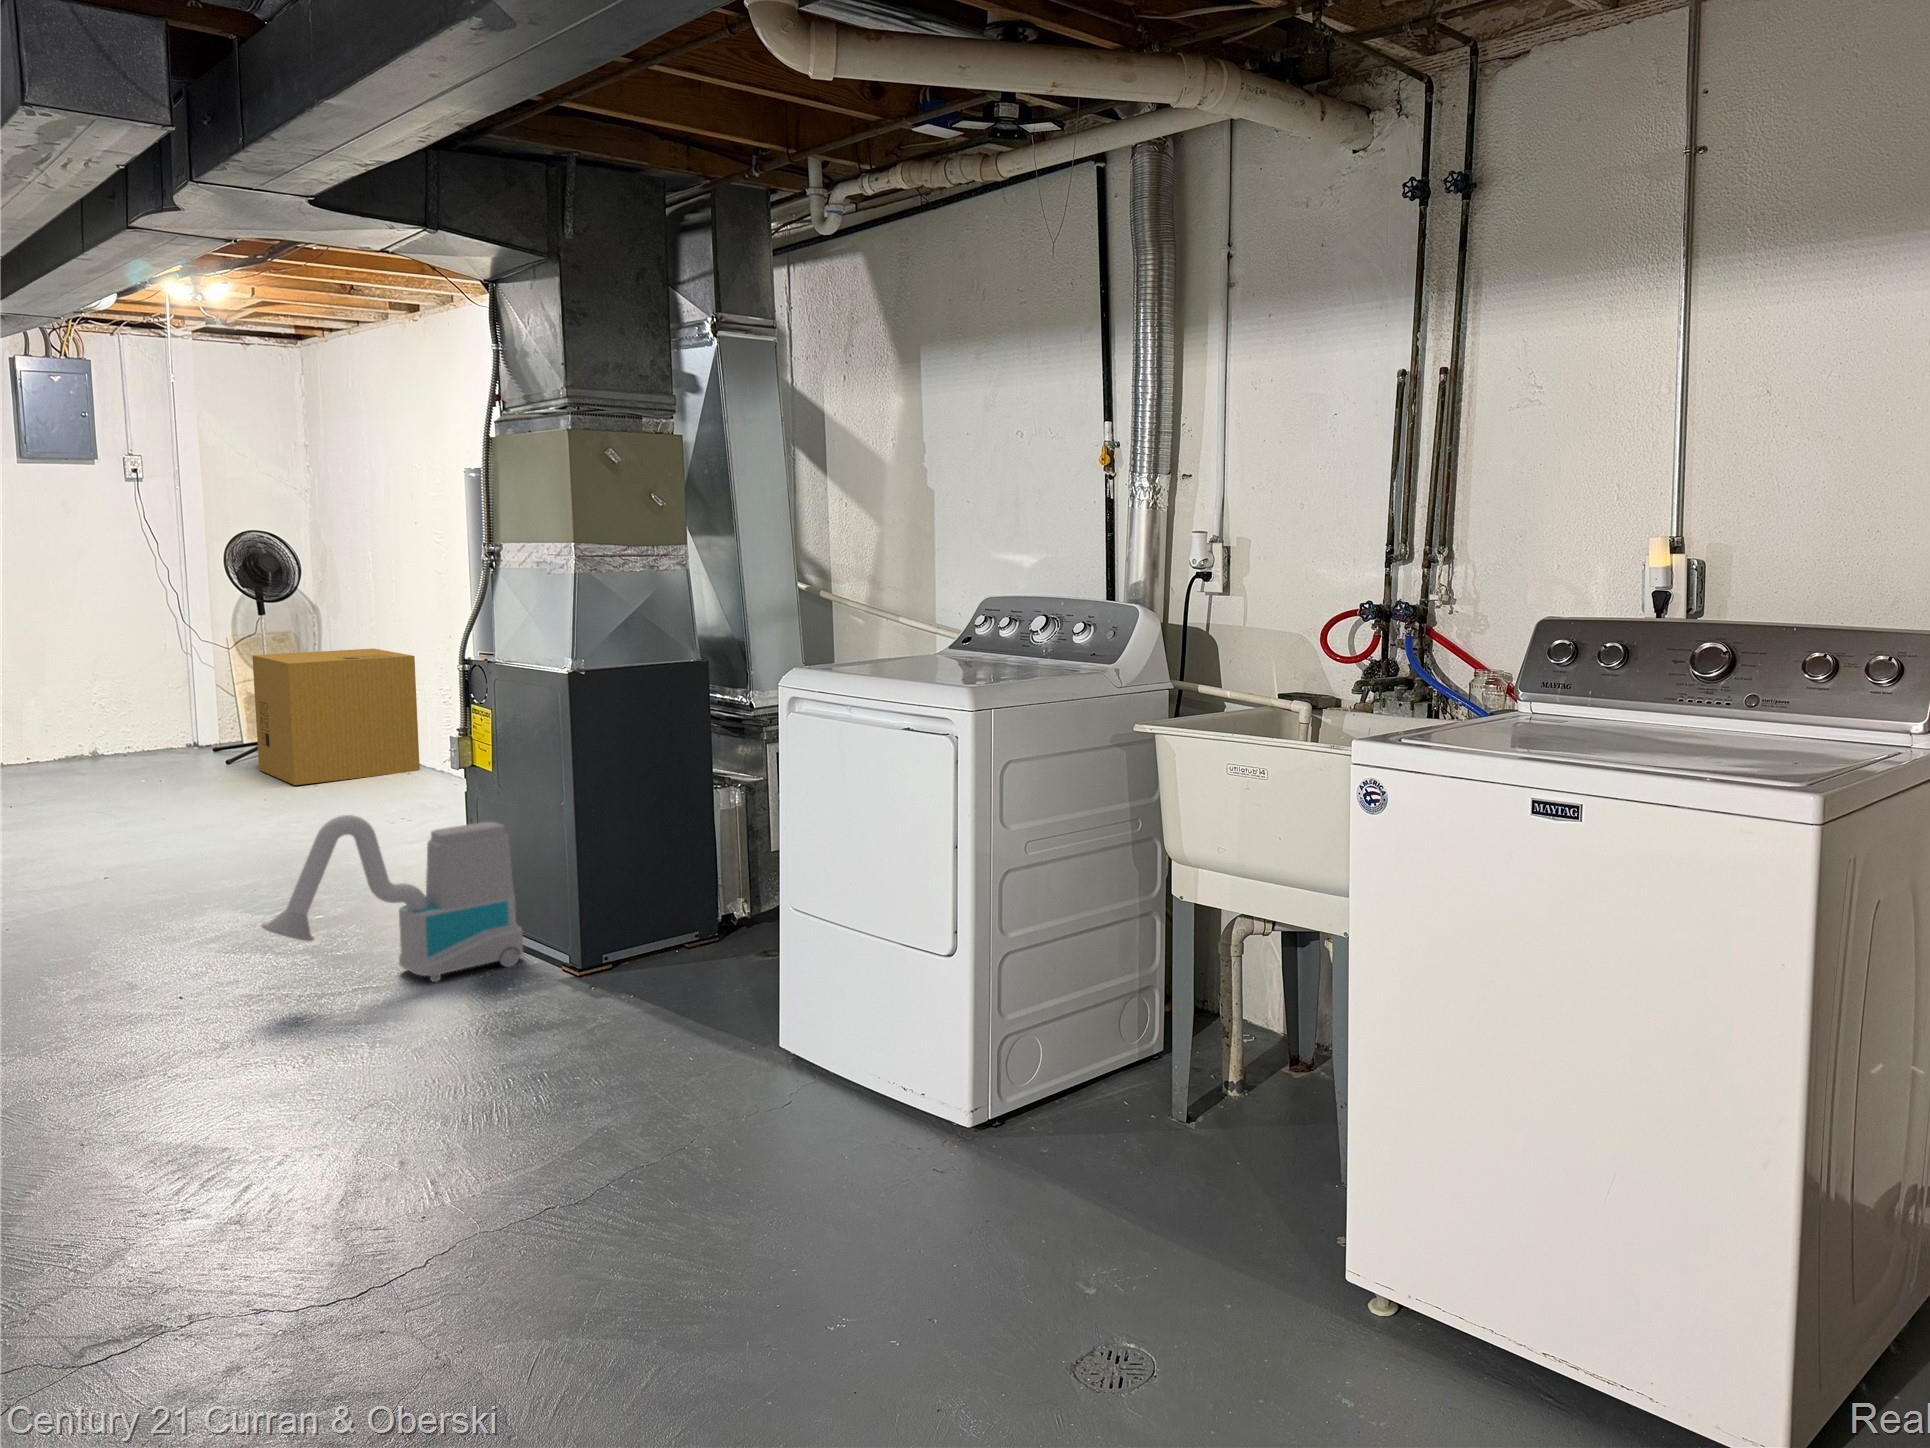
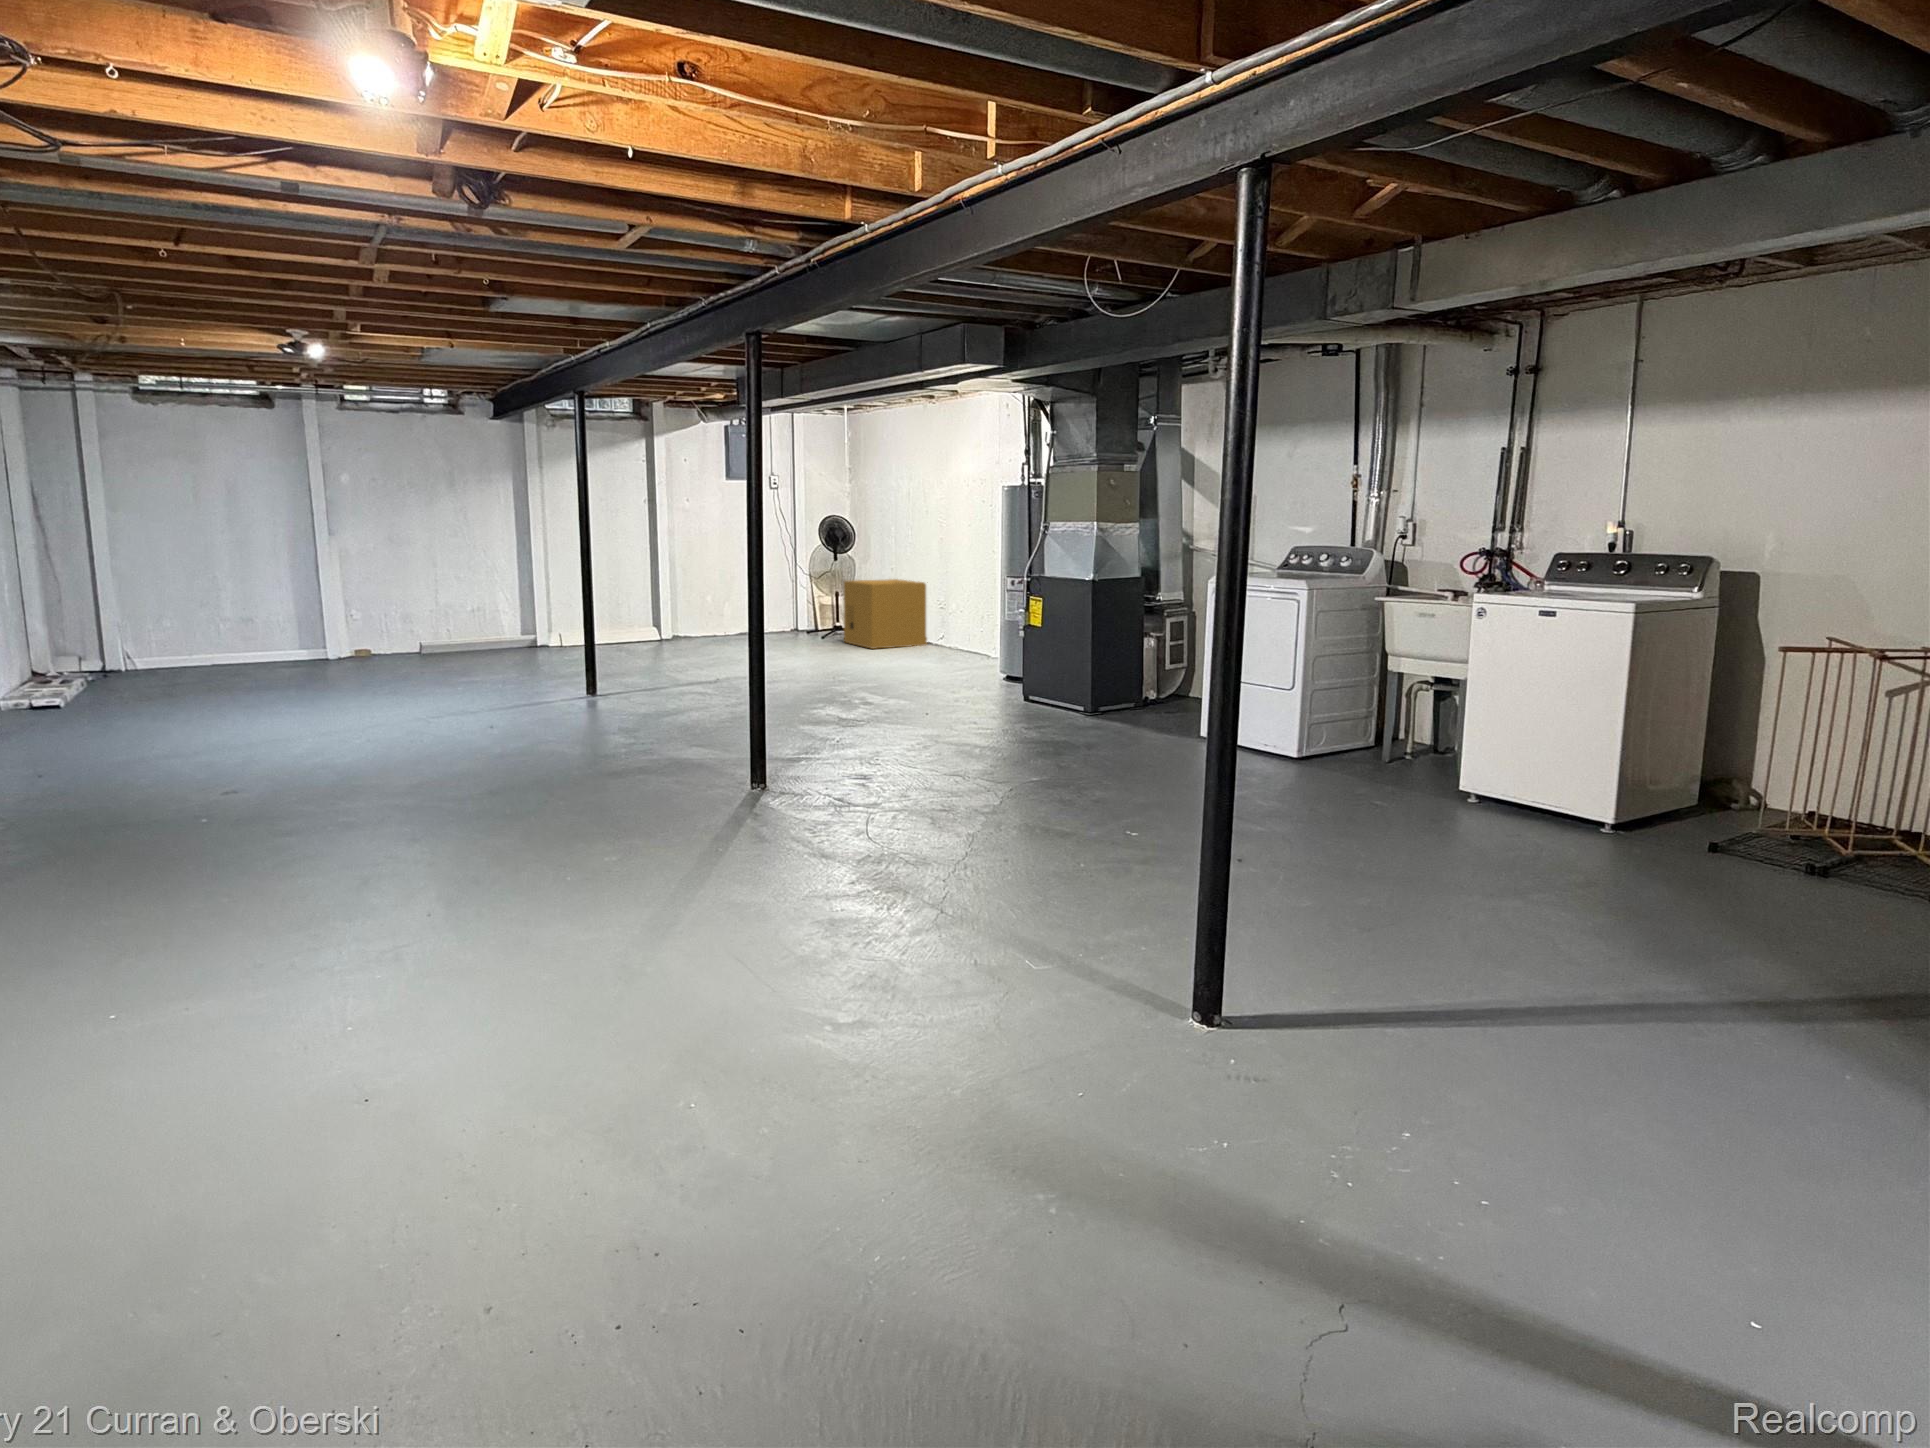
vacuum cleaner: present [262,815,523,982] -> none [967,638,1061,715]

